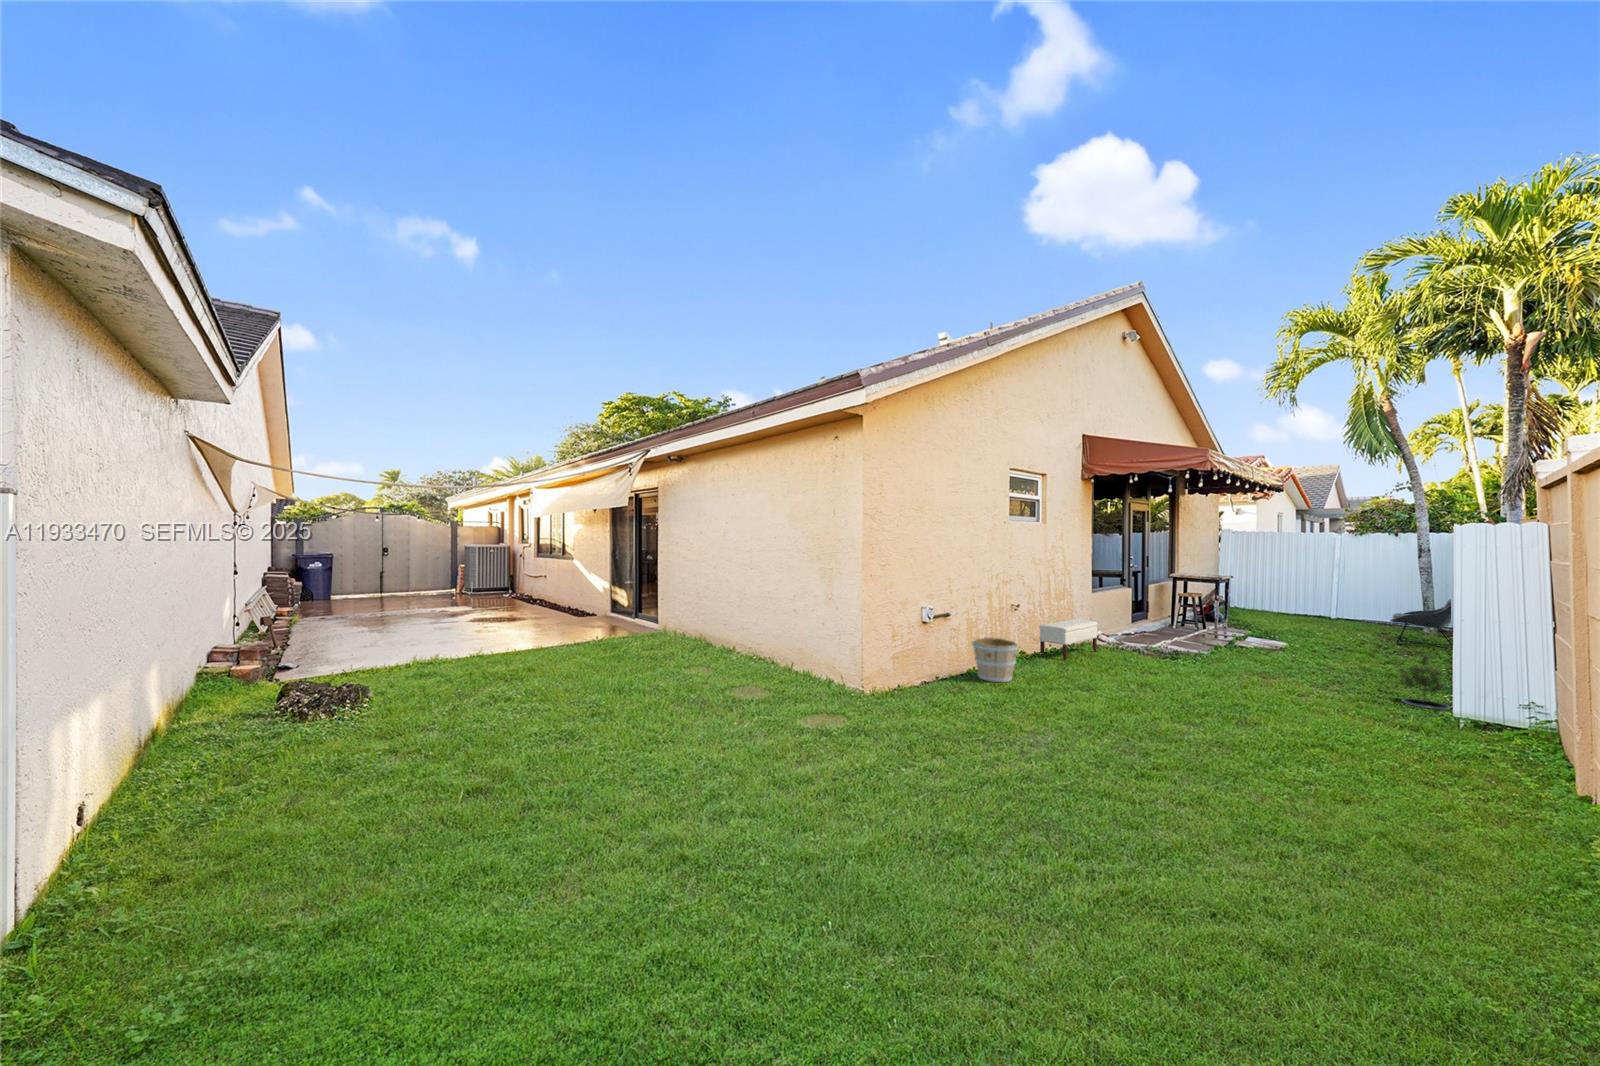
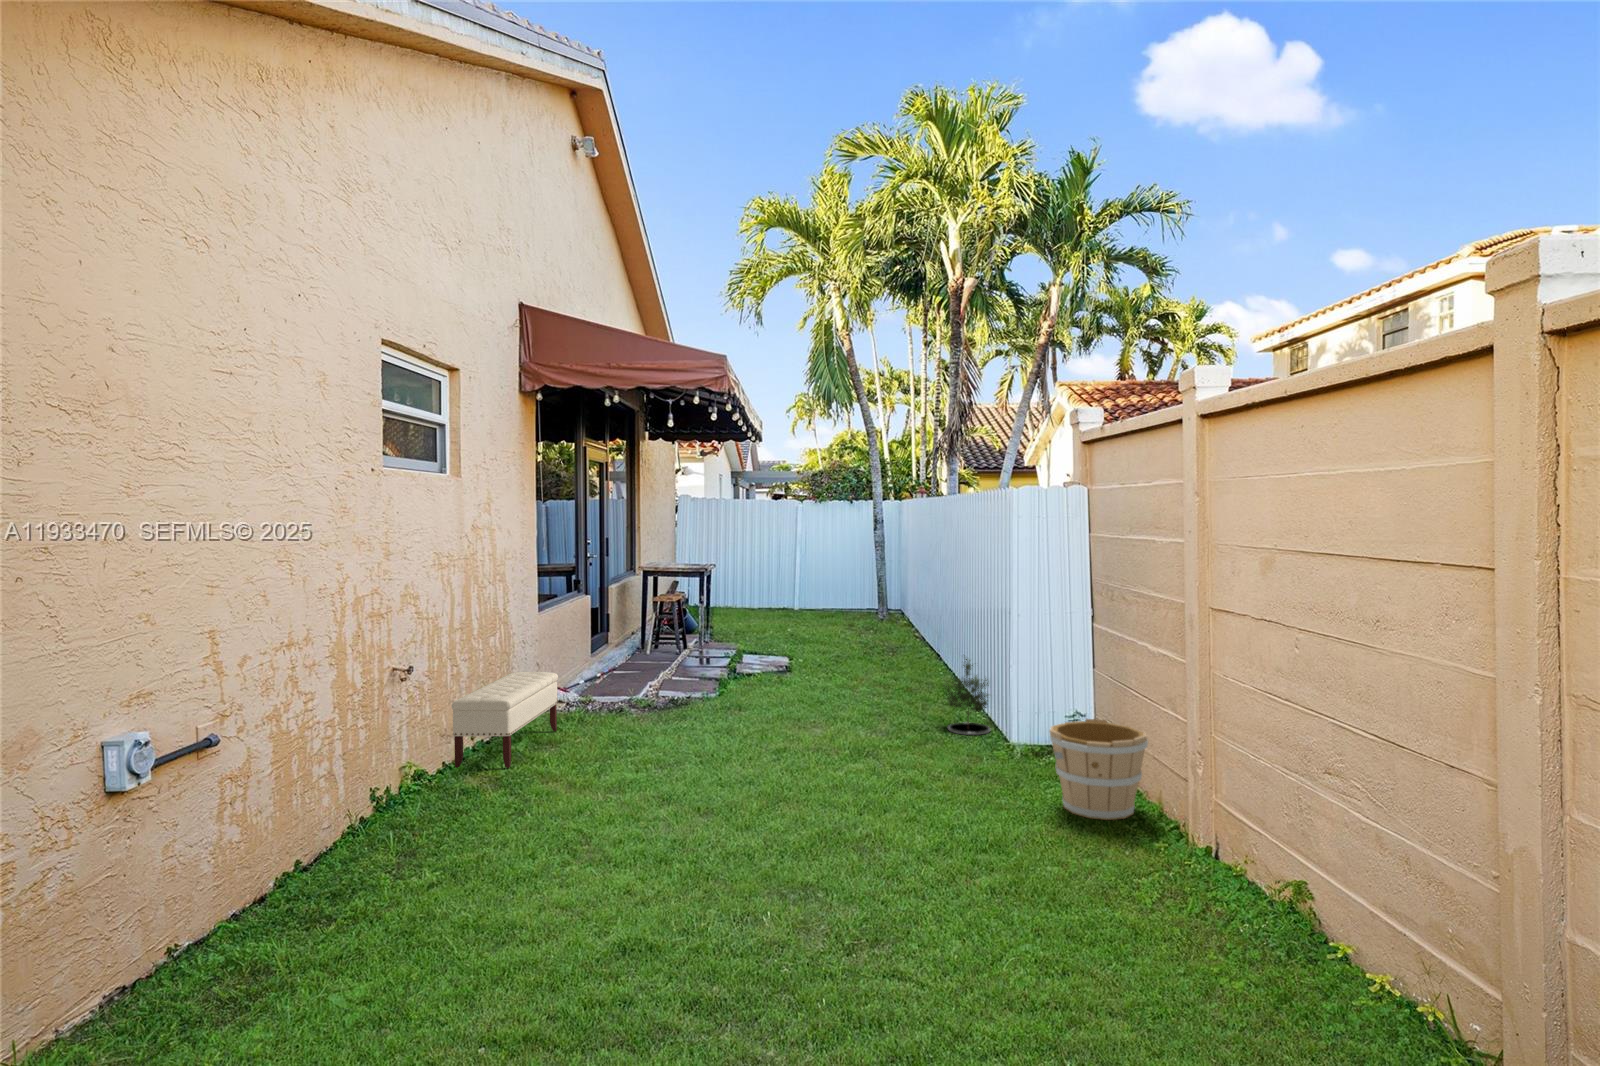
lounge chair: present [1390,599,1453,650] -> none [866,576,922,640]
wooden bucket: present [972,637,1019,683] -> present [1050,719,1148,820]

